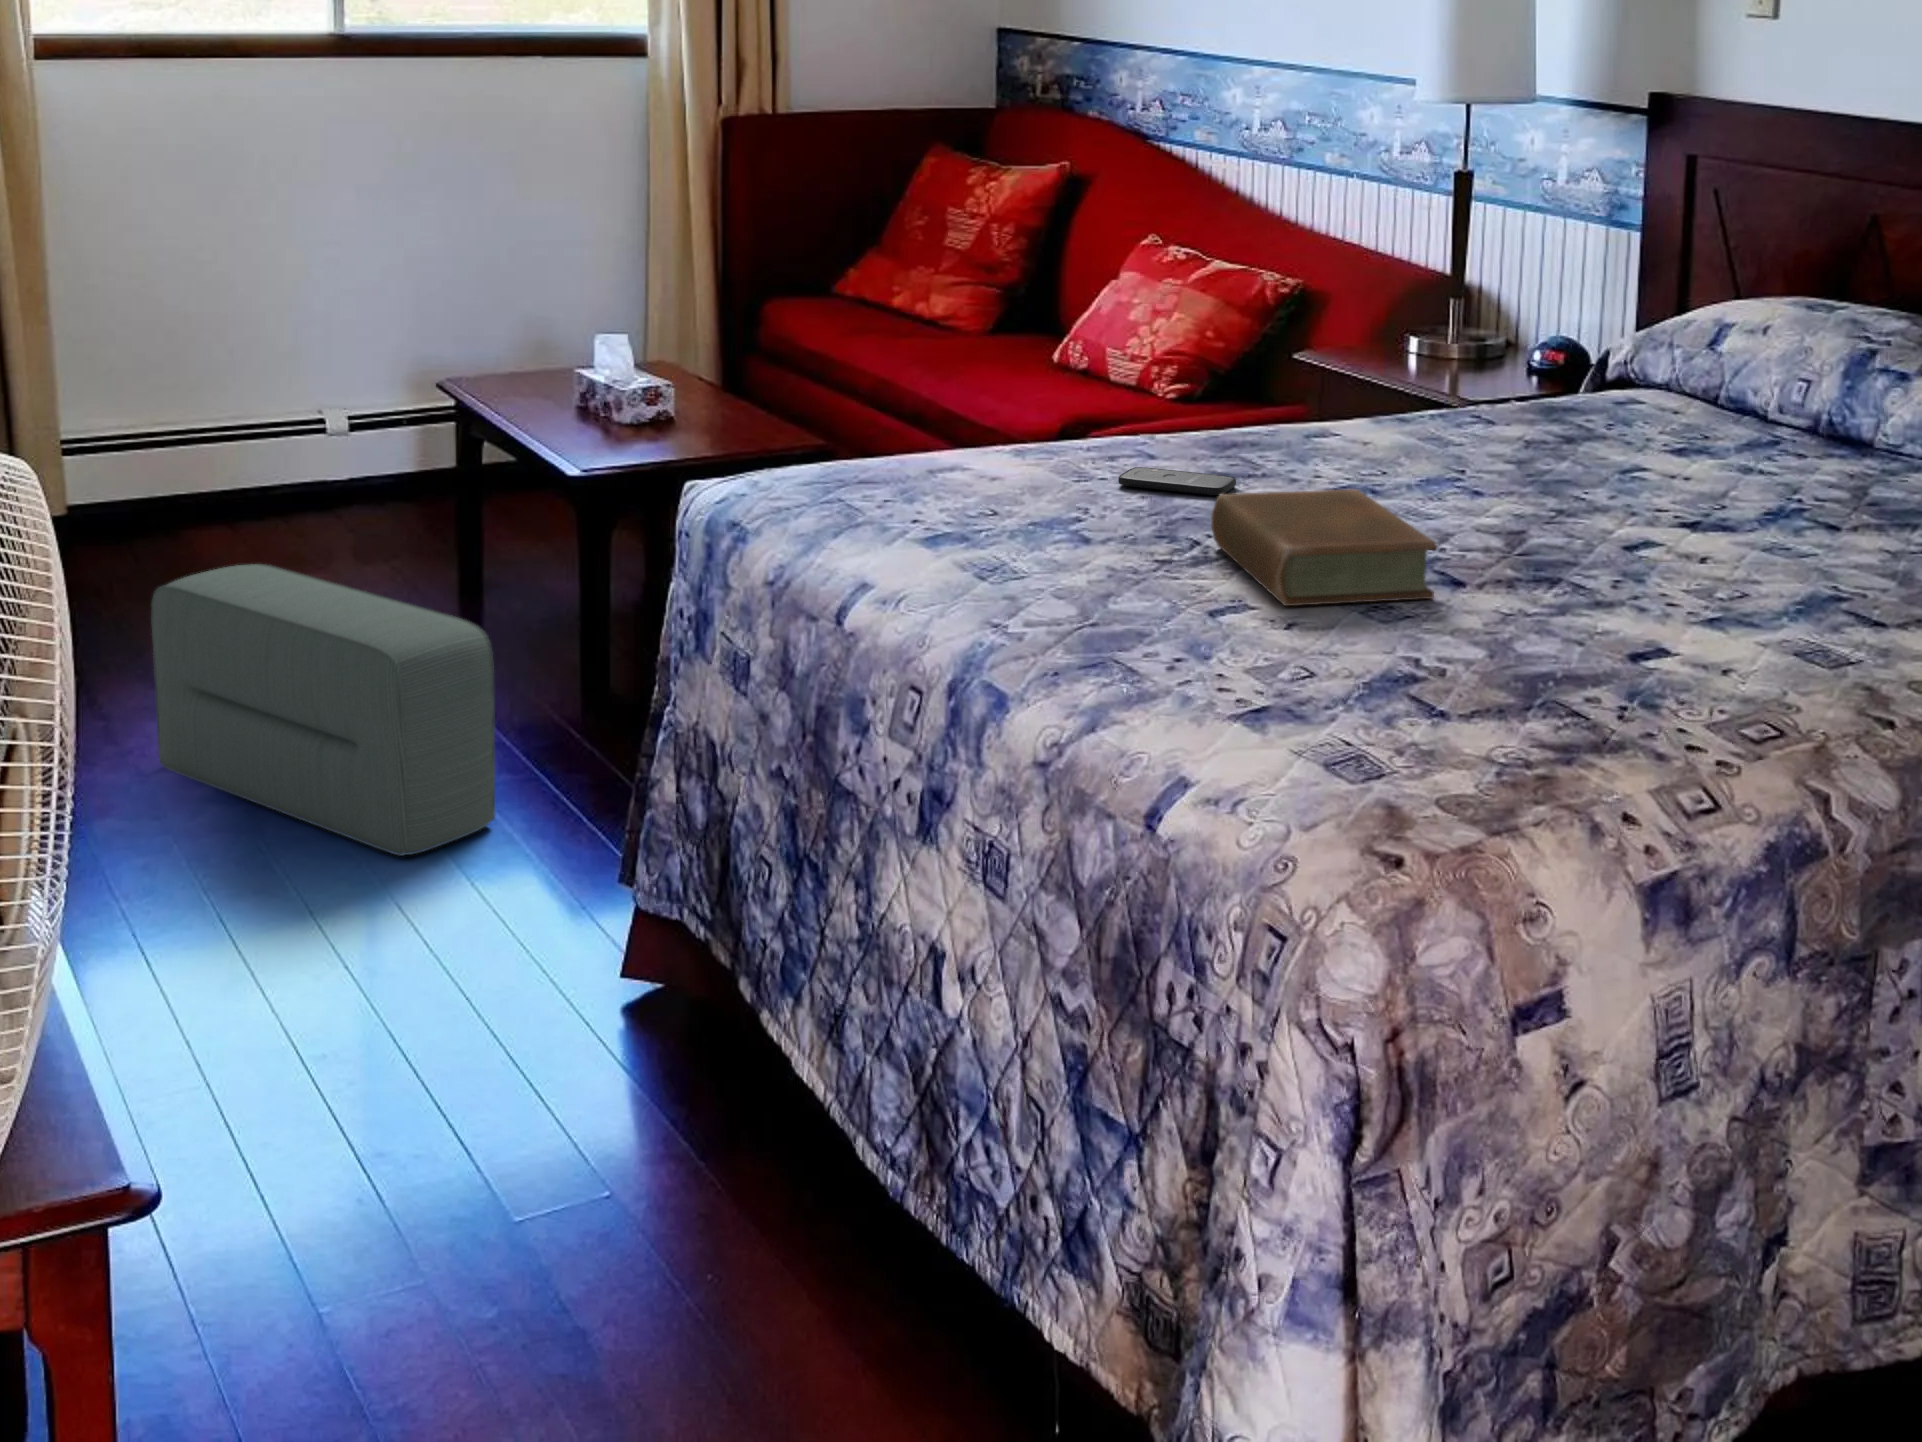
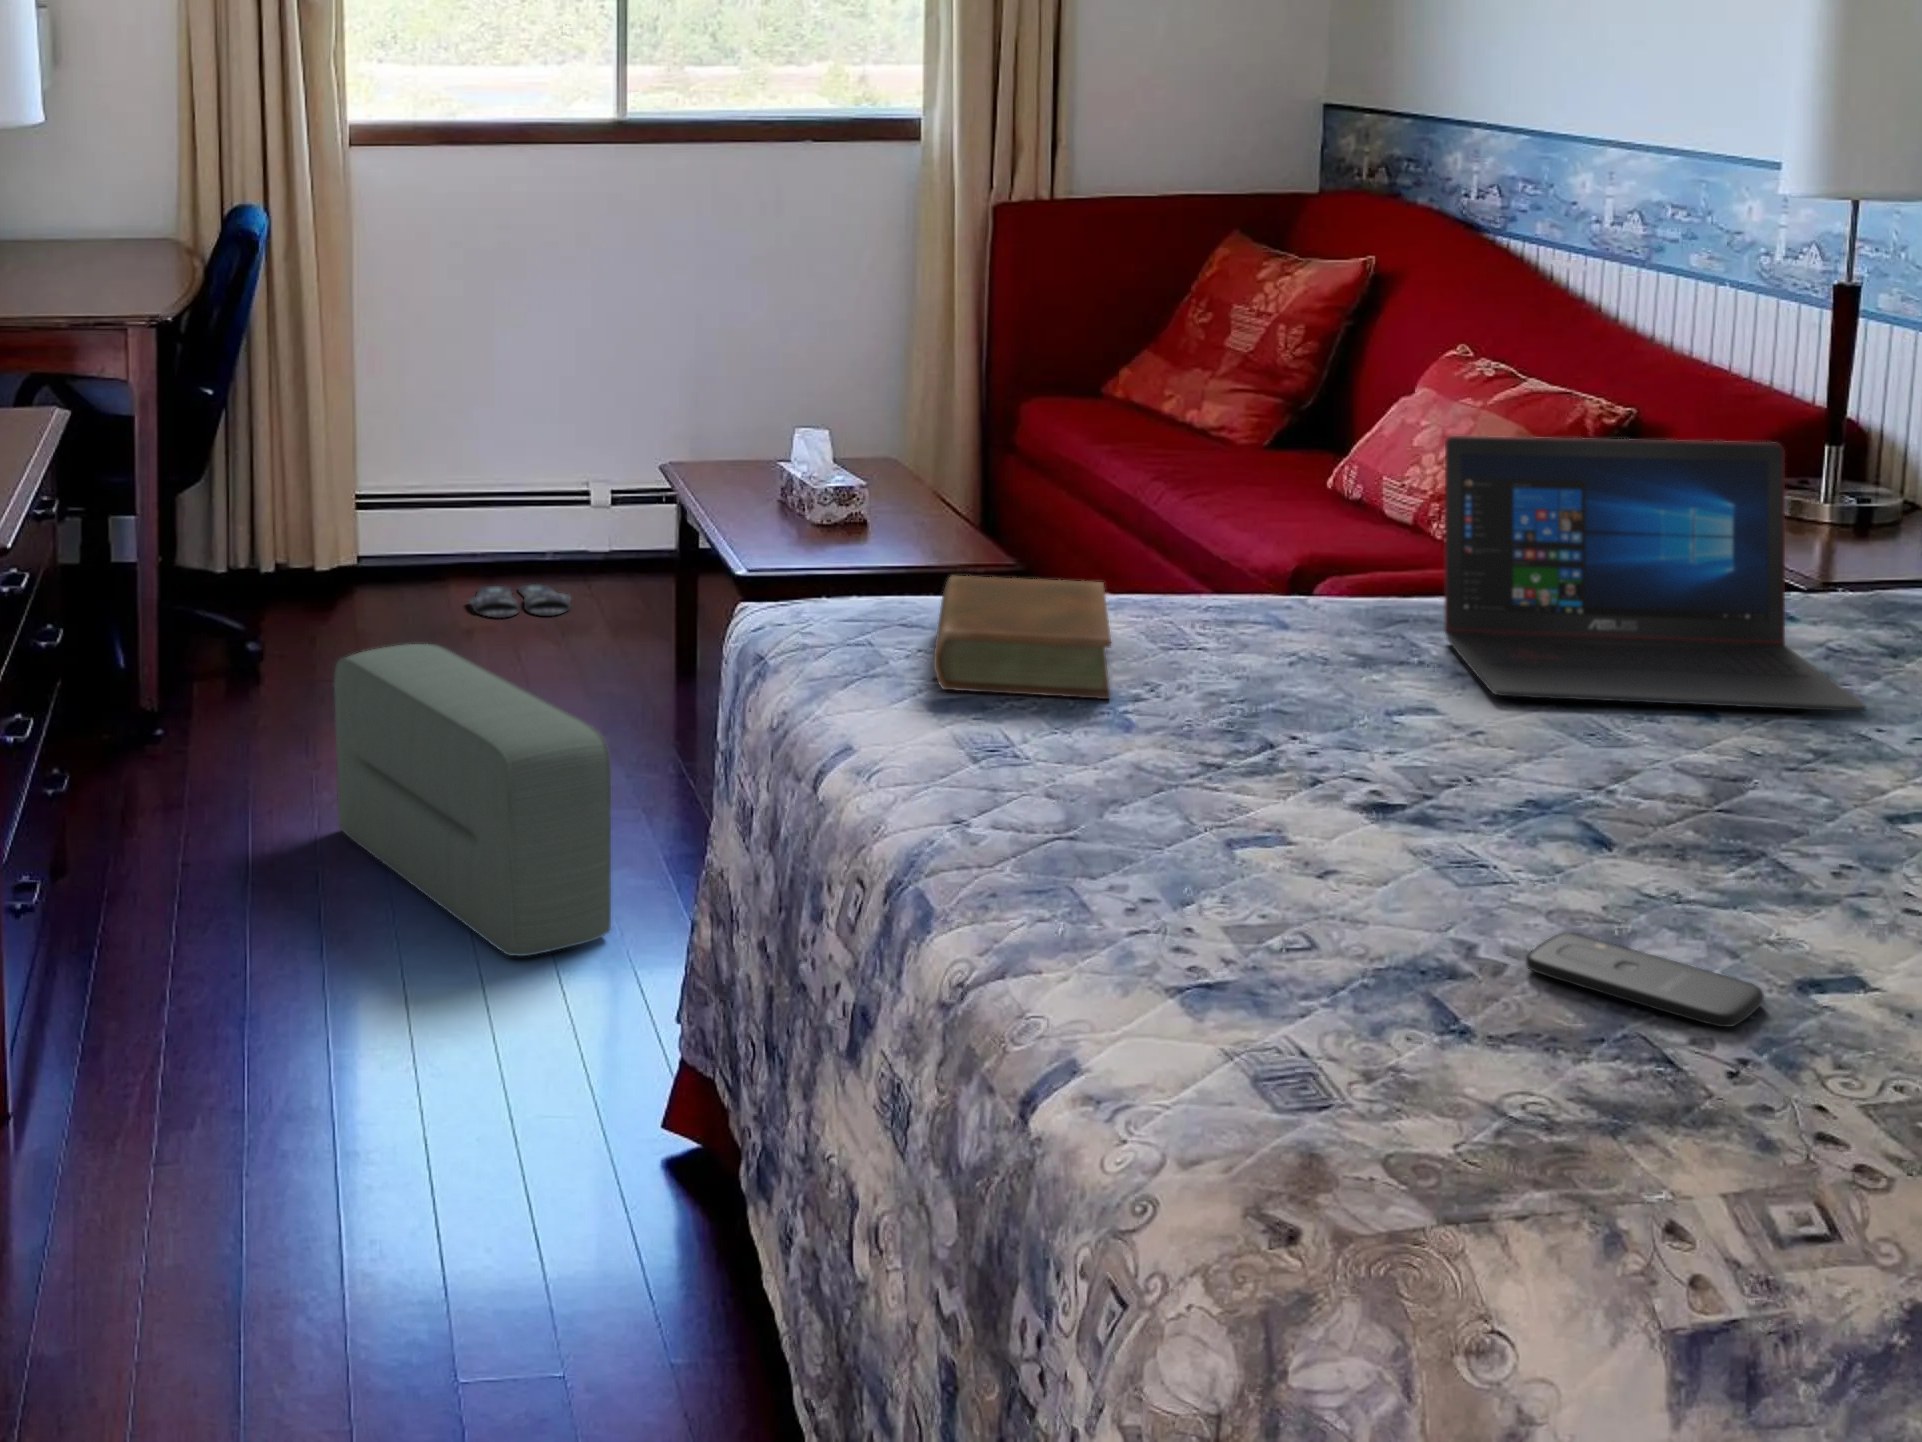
laptop: none [1264,287,1571,492] -> present [1444,436,1867,711]
smartphone: present [1118,467,1236,495] -> present [1526,933,1764,1027]
book: present [1211,489,1436,606] -> present [934,576,1111,699]
slippers: none [206,511,321,547] -> present [469,584,571,618]

